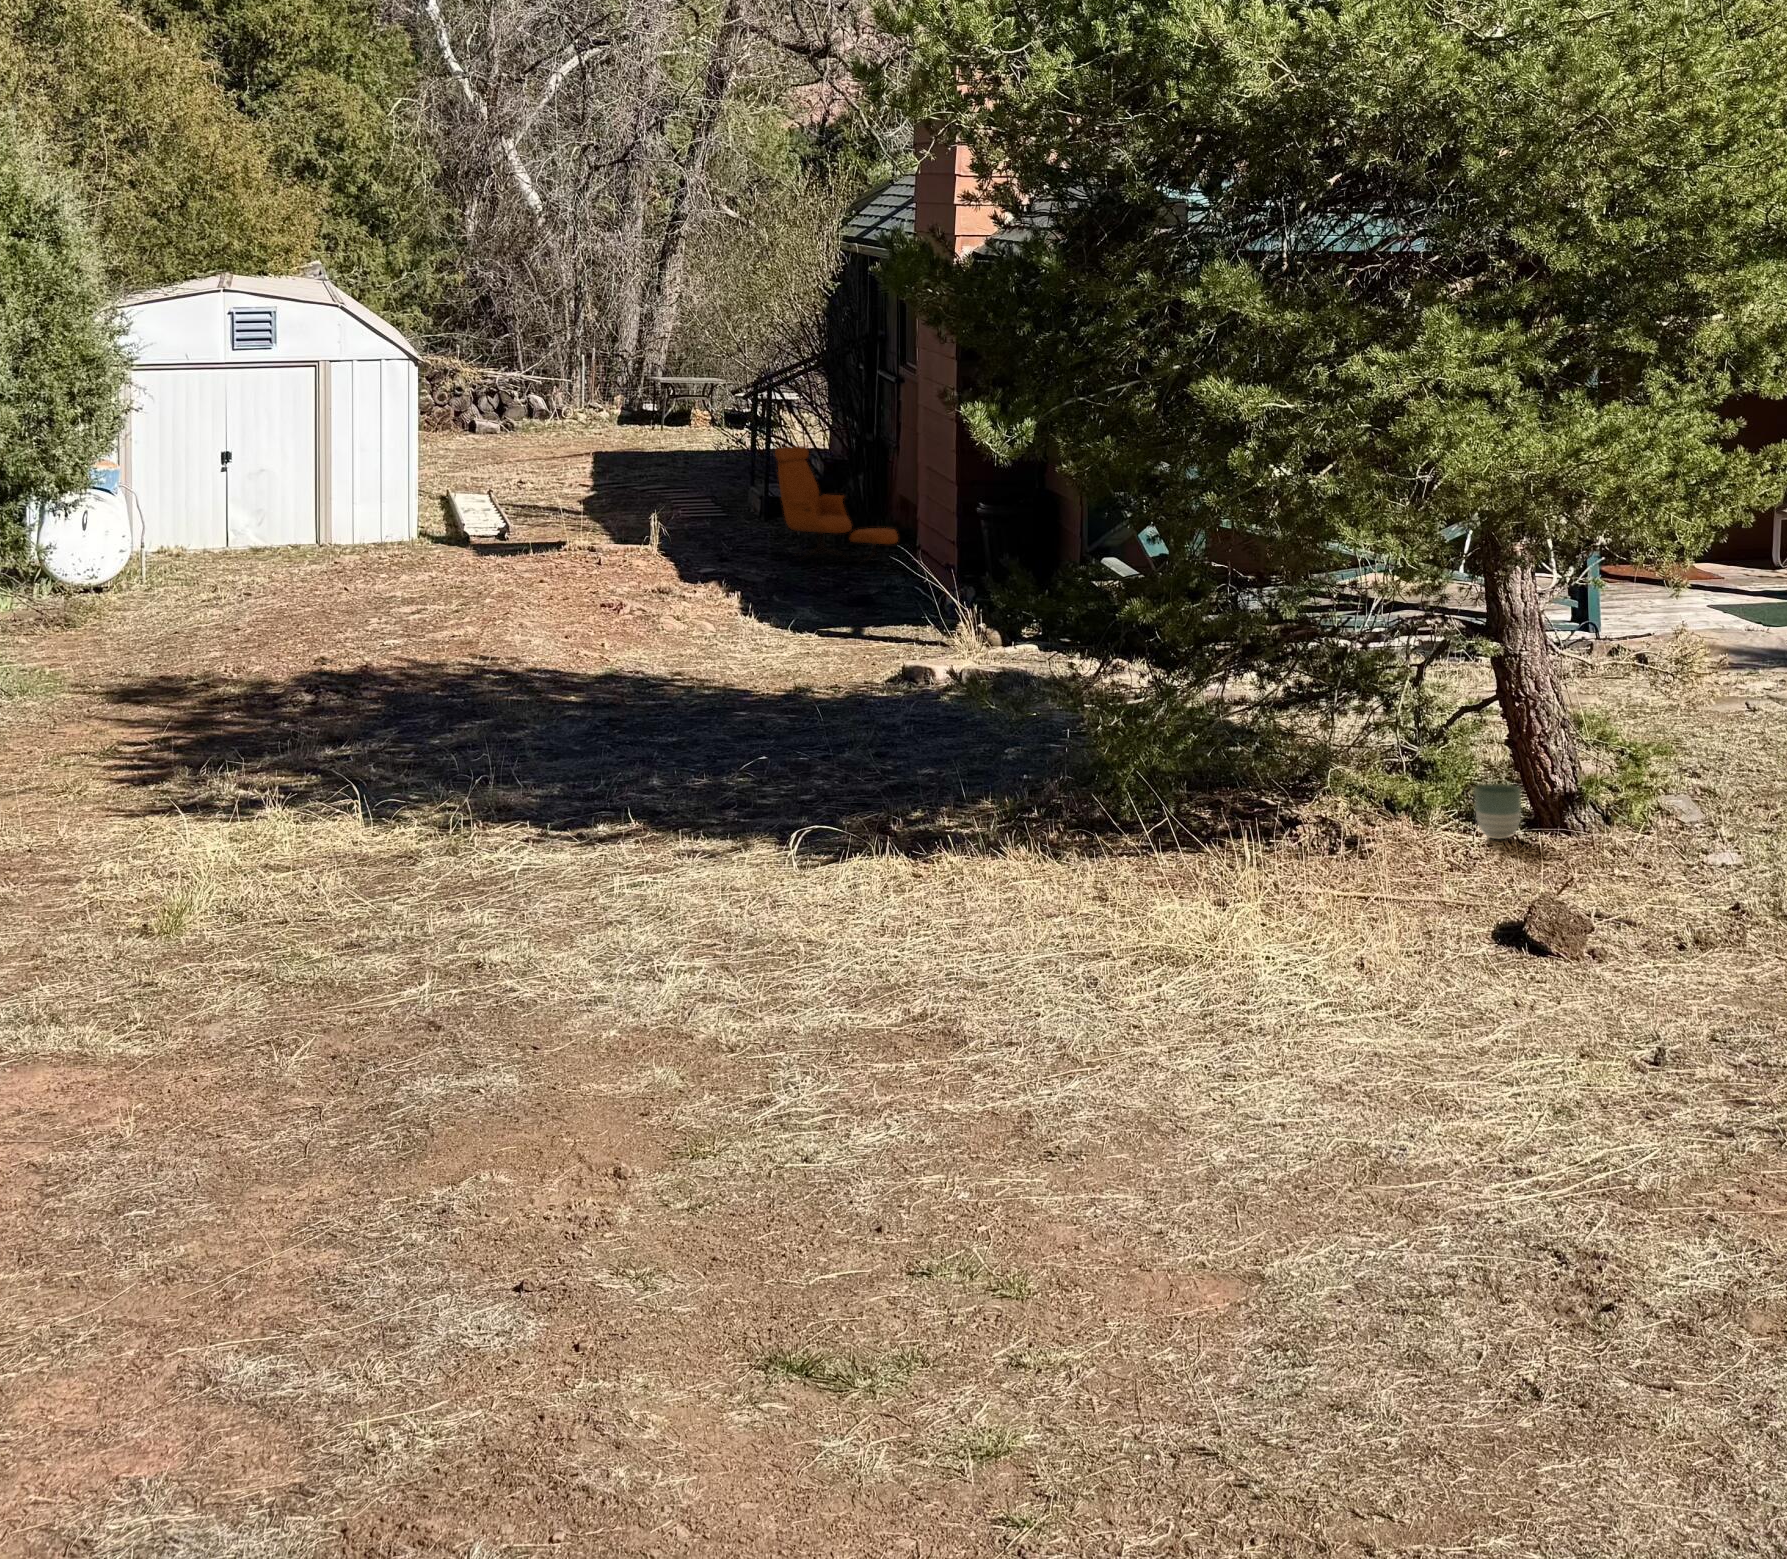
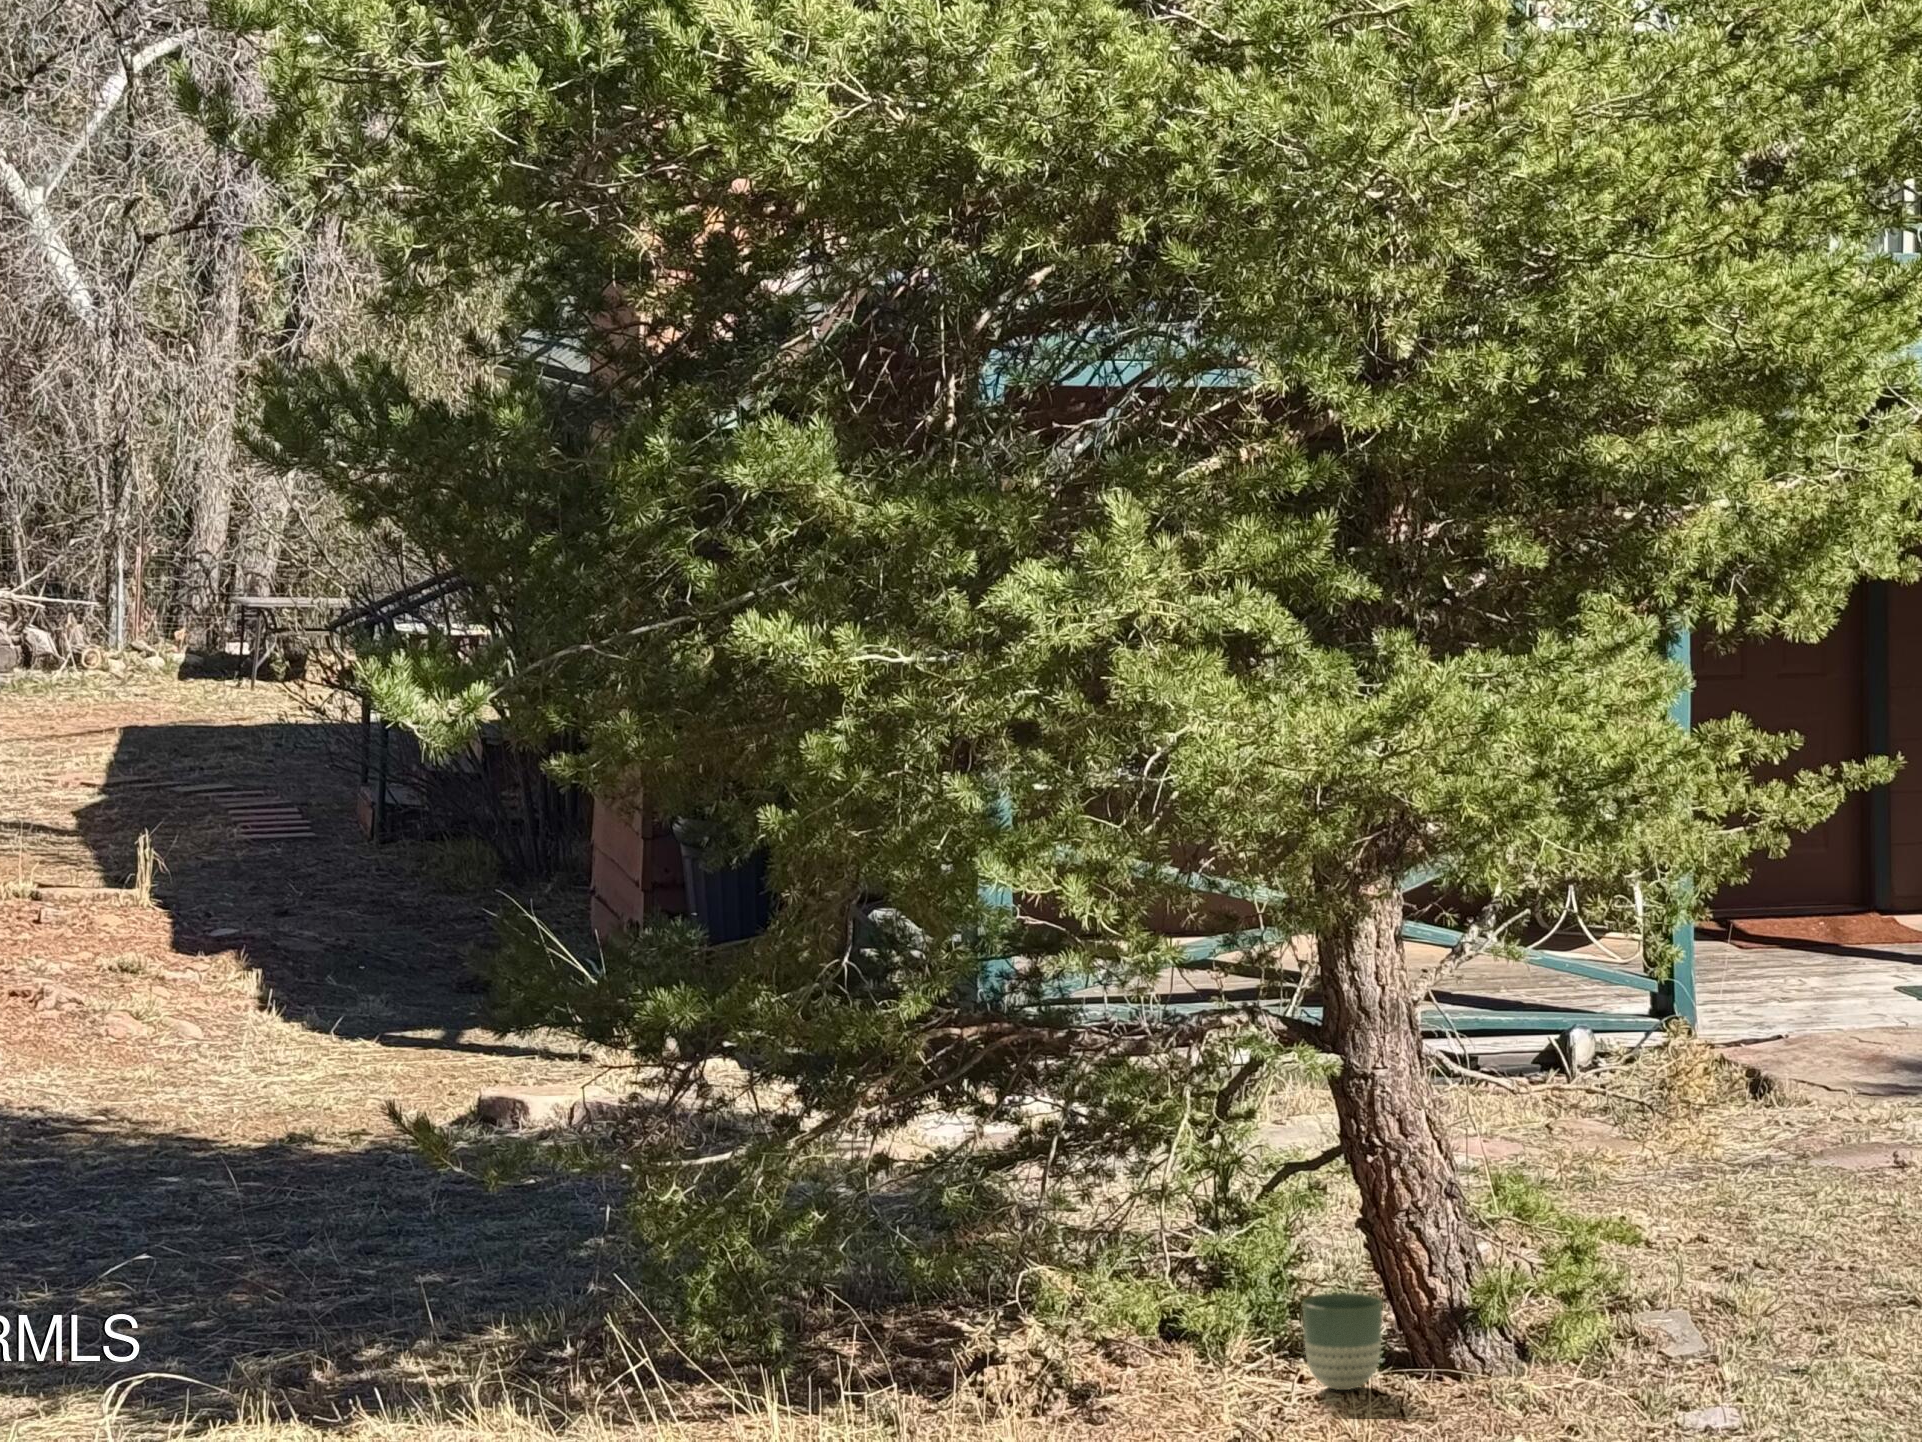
lounge chair: present [775,446,898,564] -> none [361,715,572,922]

